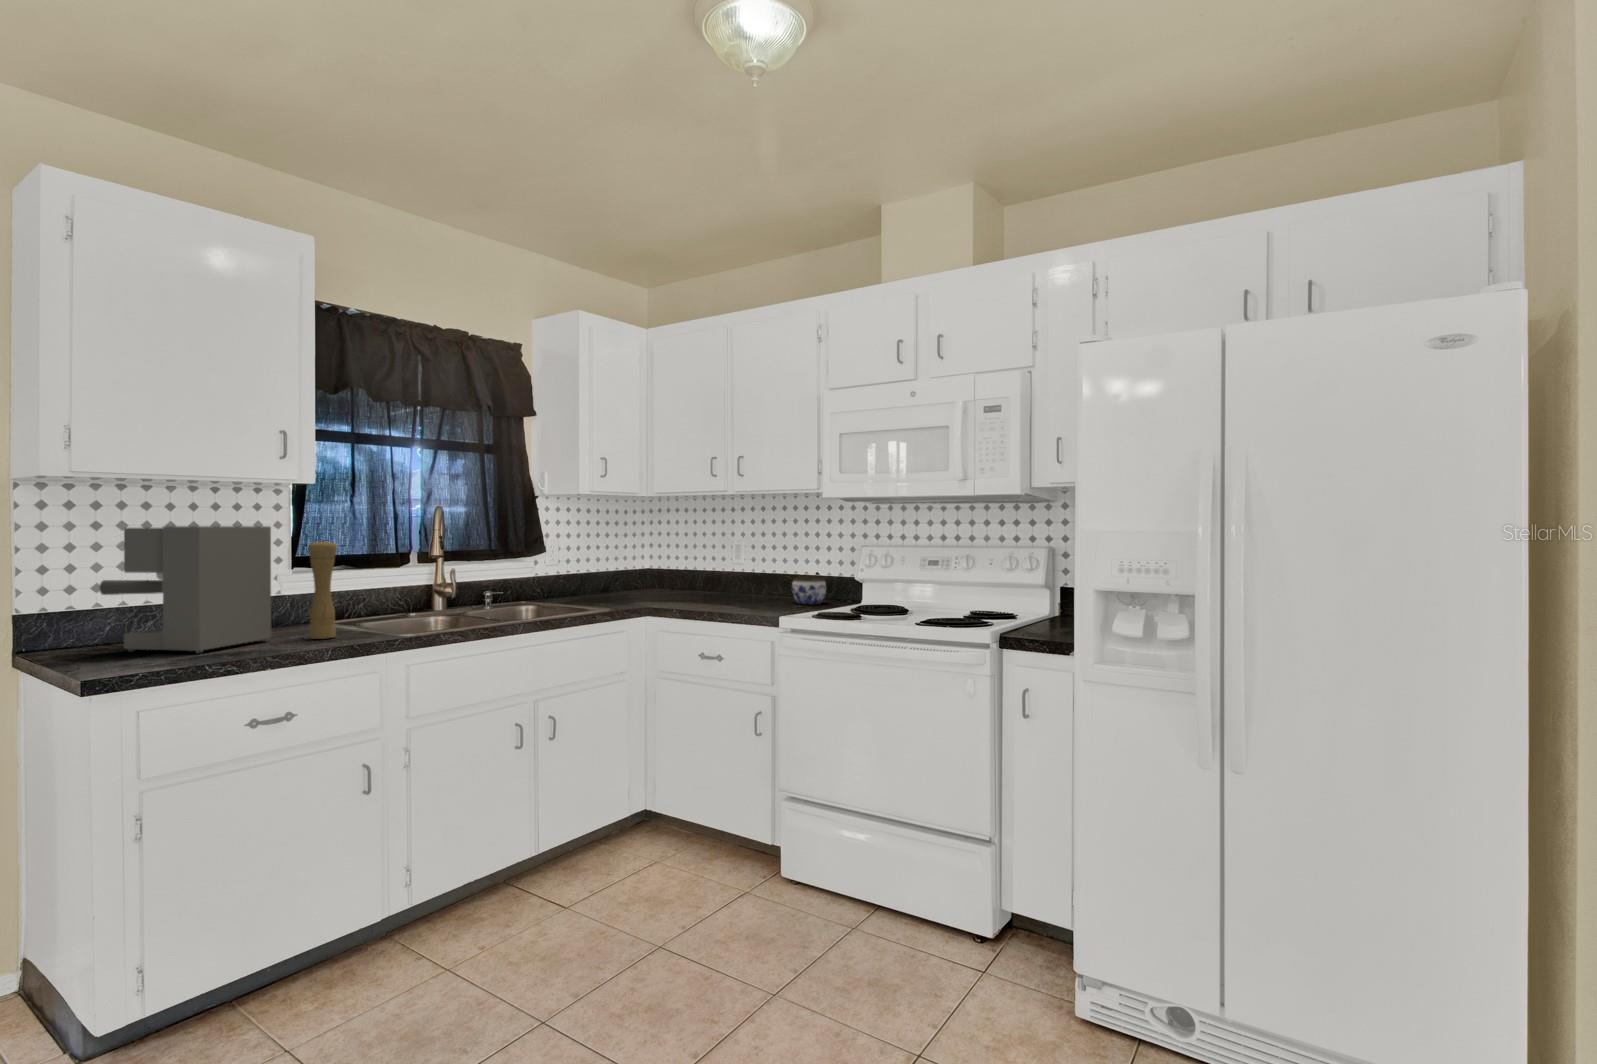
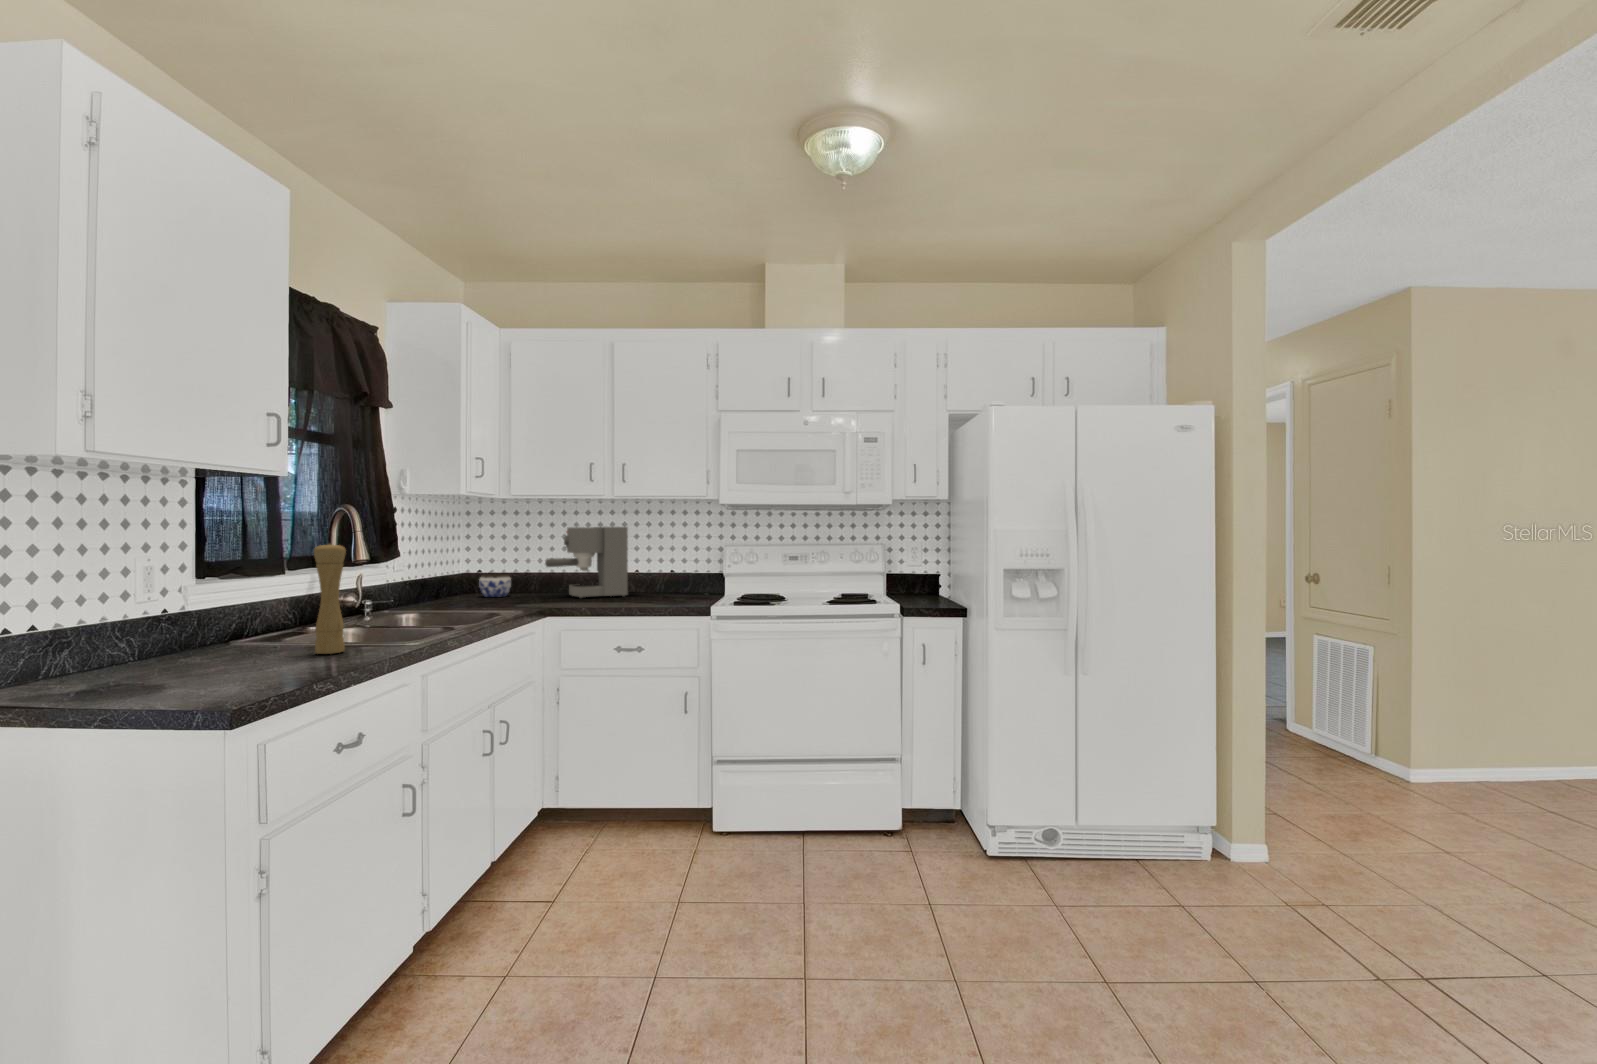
coffee maker: present [100,526,271,653] -> present [545,527,628,598]
jar: present [792,577,826,604] -> present [479,574,511,597]

